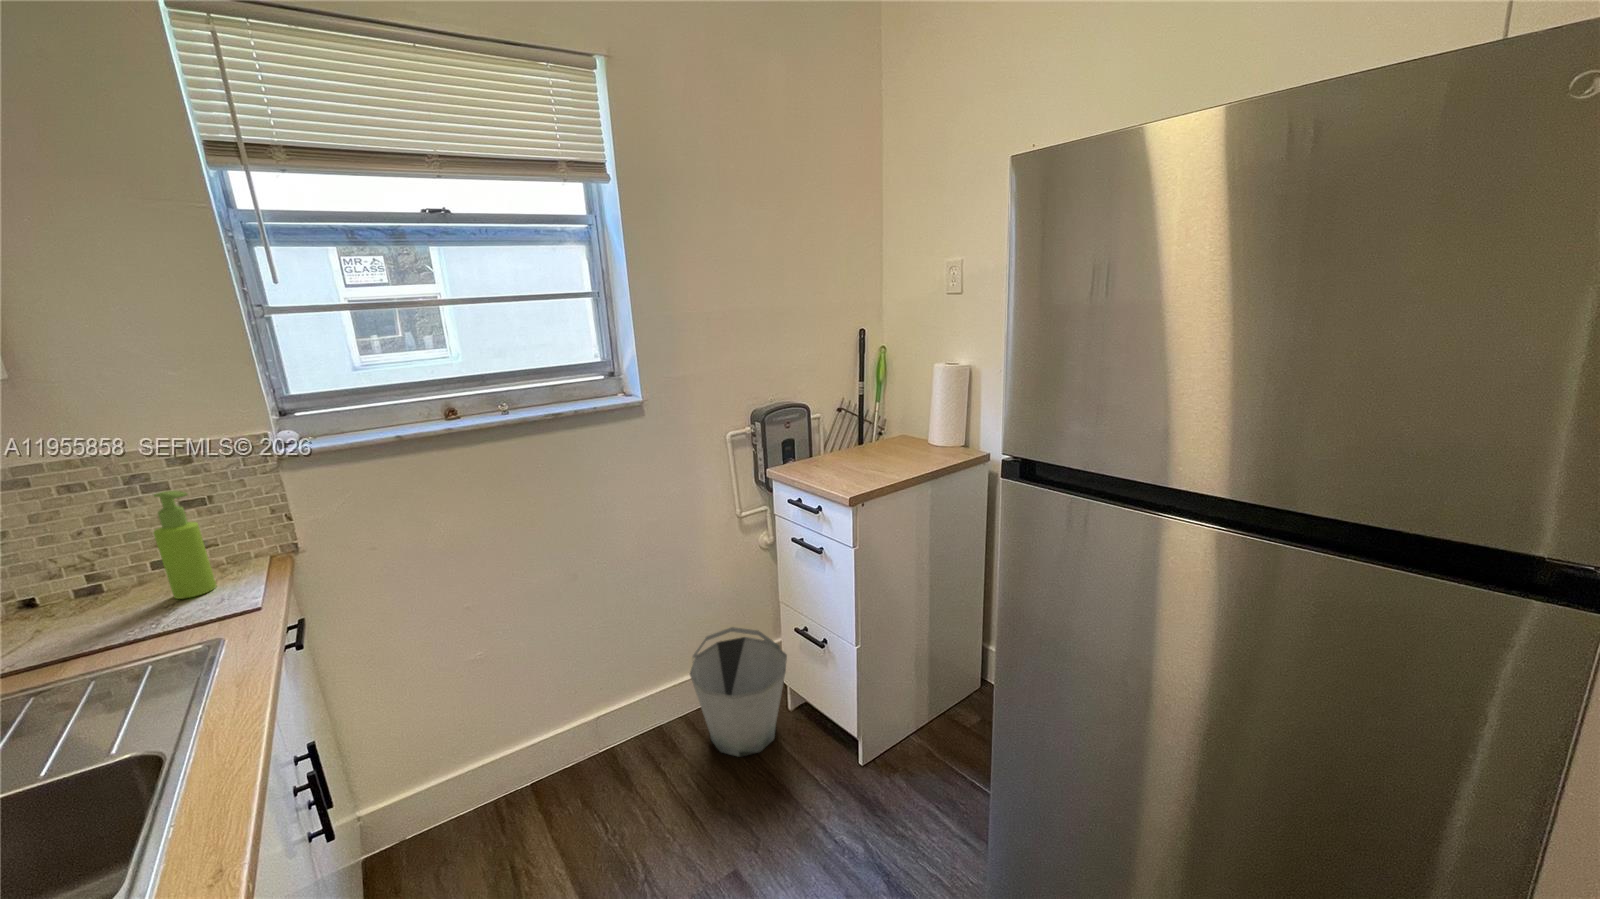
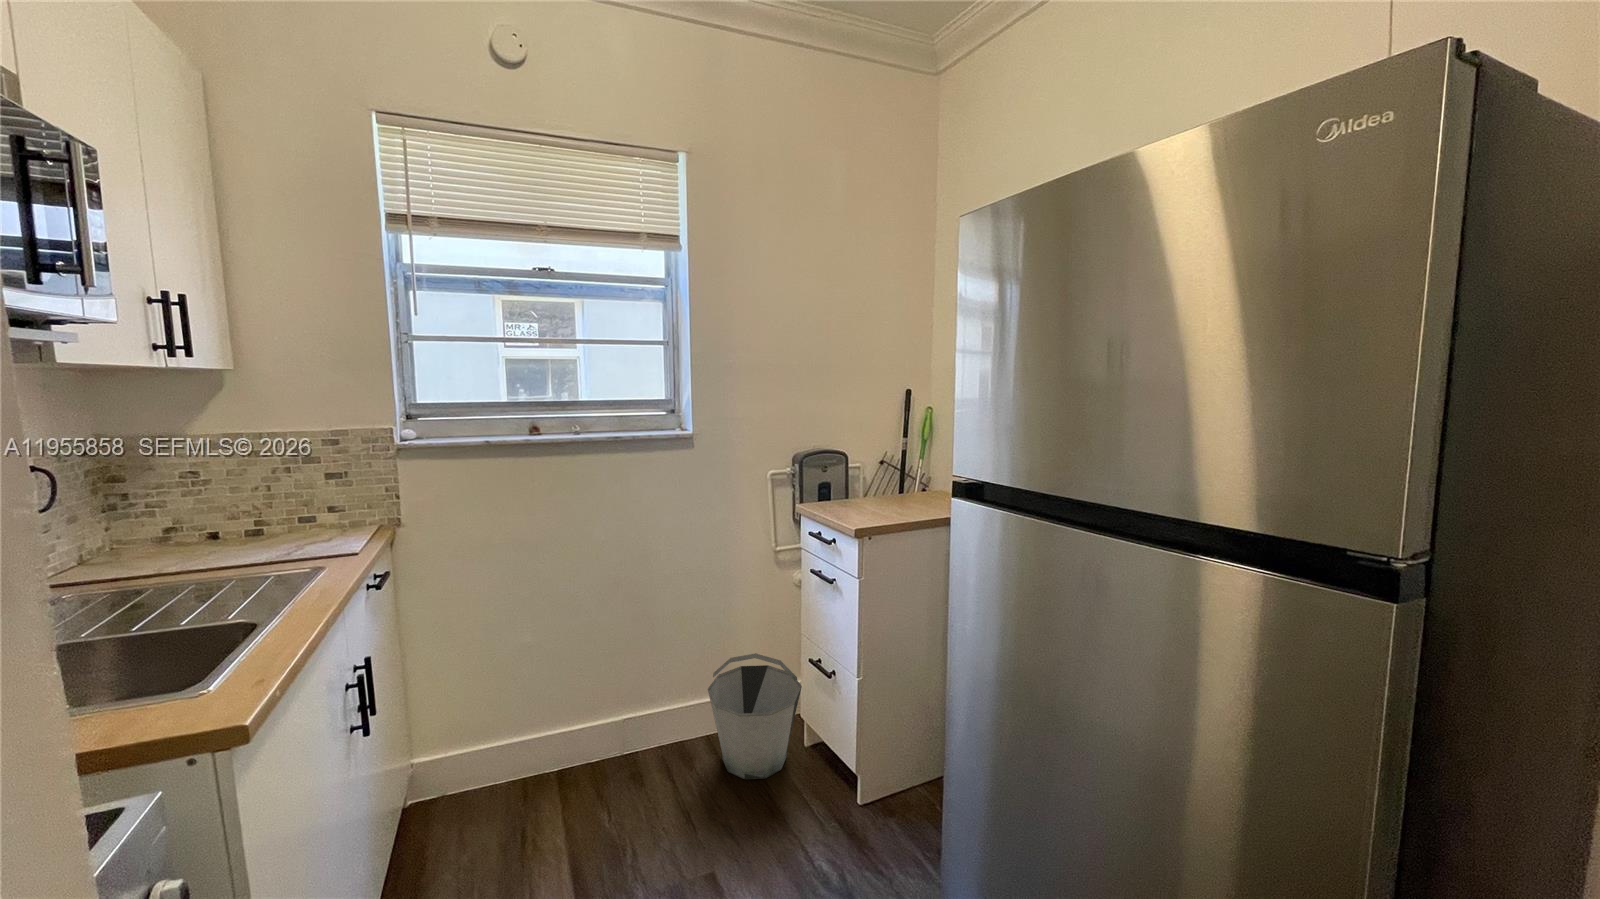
soap dispenser: present [153,491,216,599] -> none [301,462,336,545]

